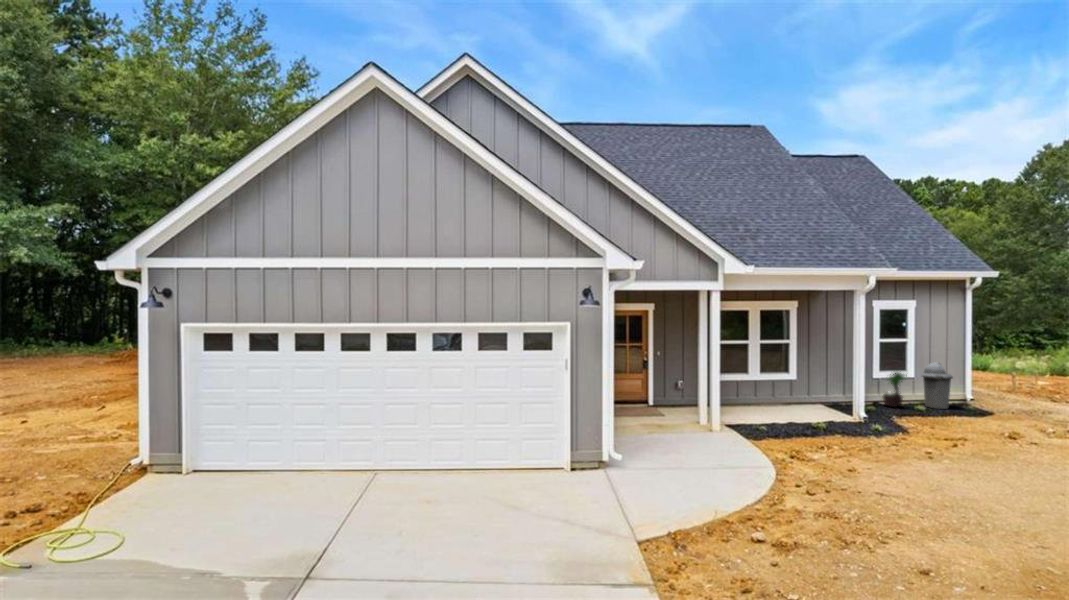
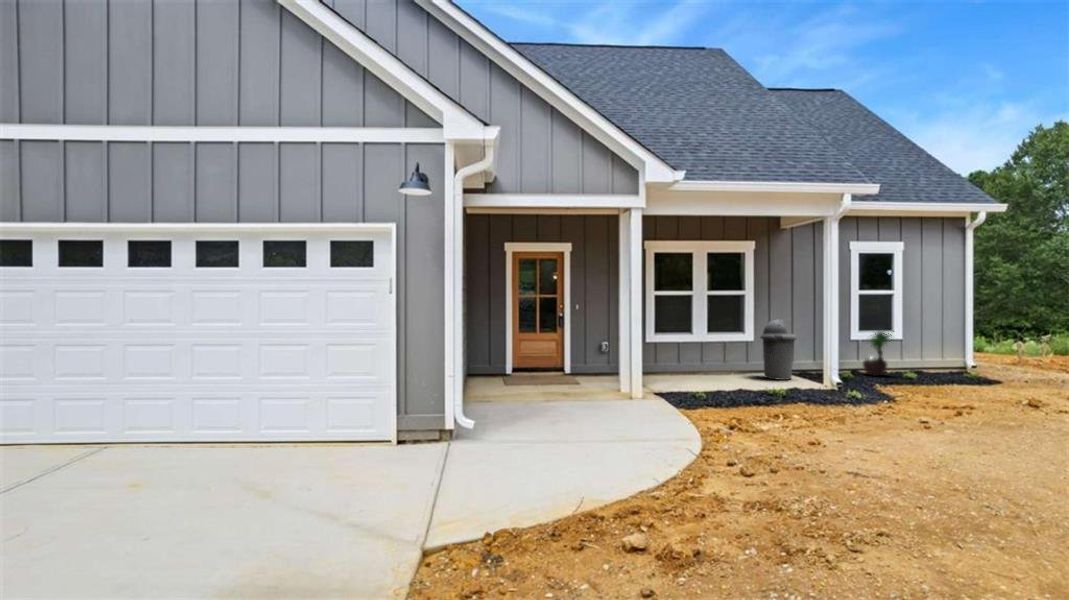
trash can: present [922,362,953,409] -> present [760,319,797,380]

